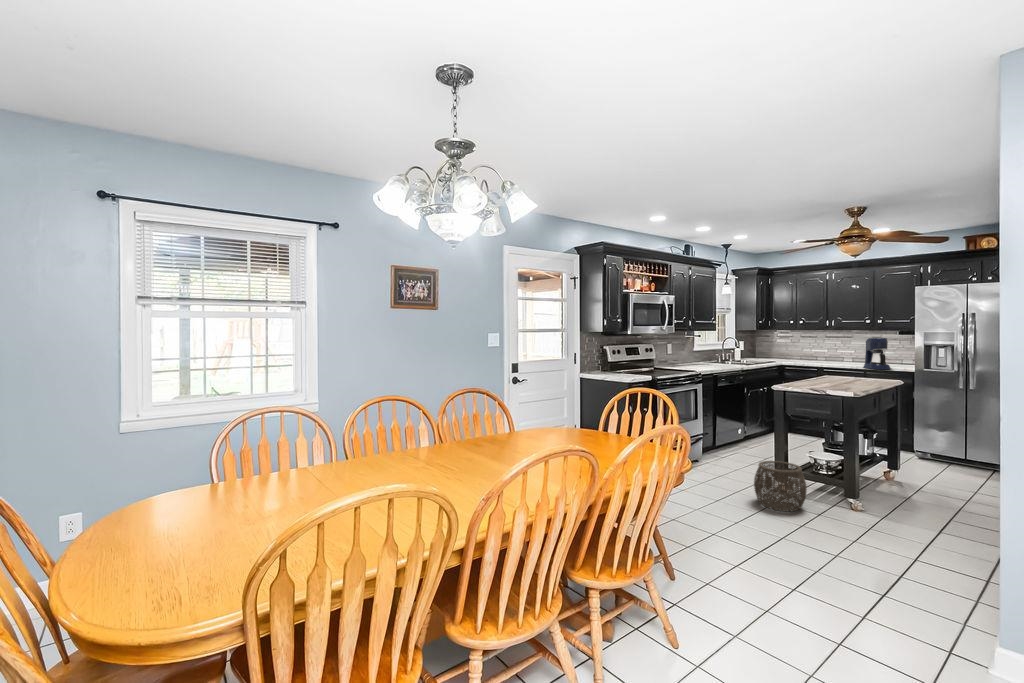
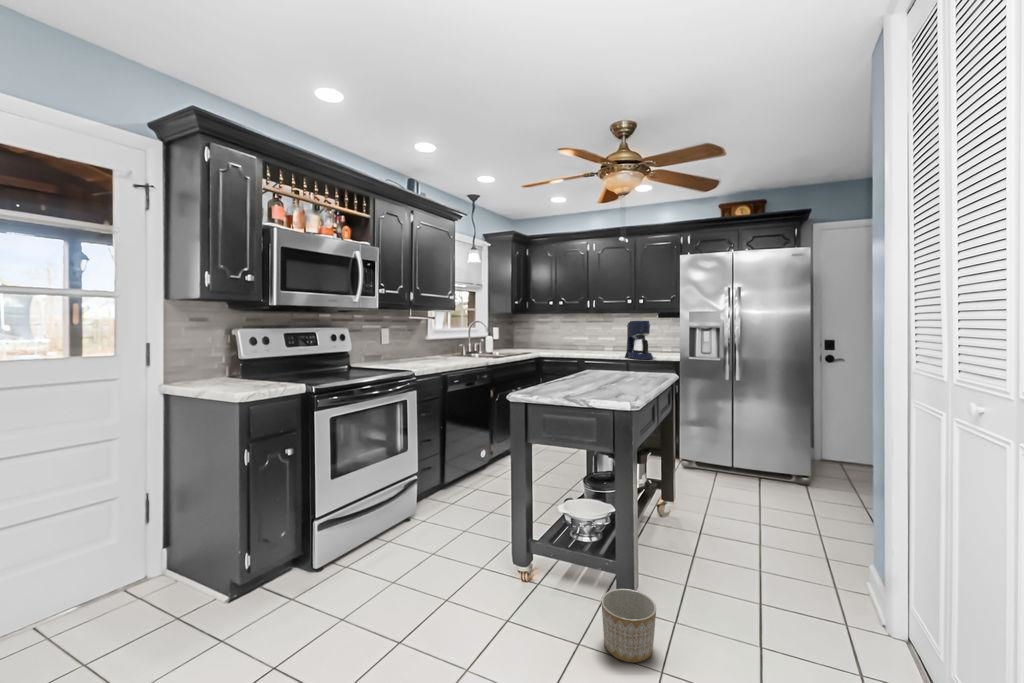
woven basket: present [754,461,807,511] -> none [466,538,557,654]
planter: none [834,491,868,523] -> present [601,589,656,662]

